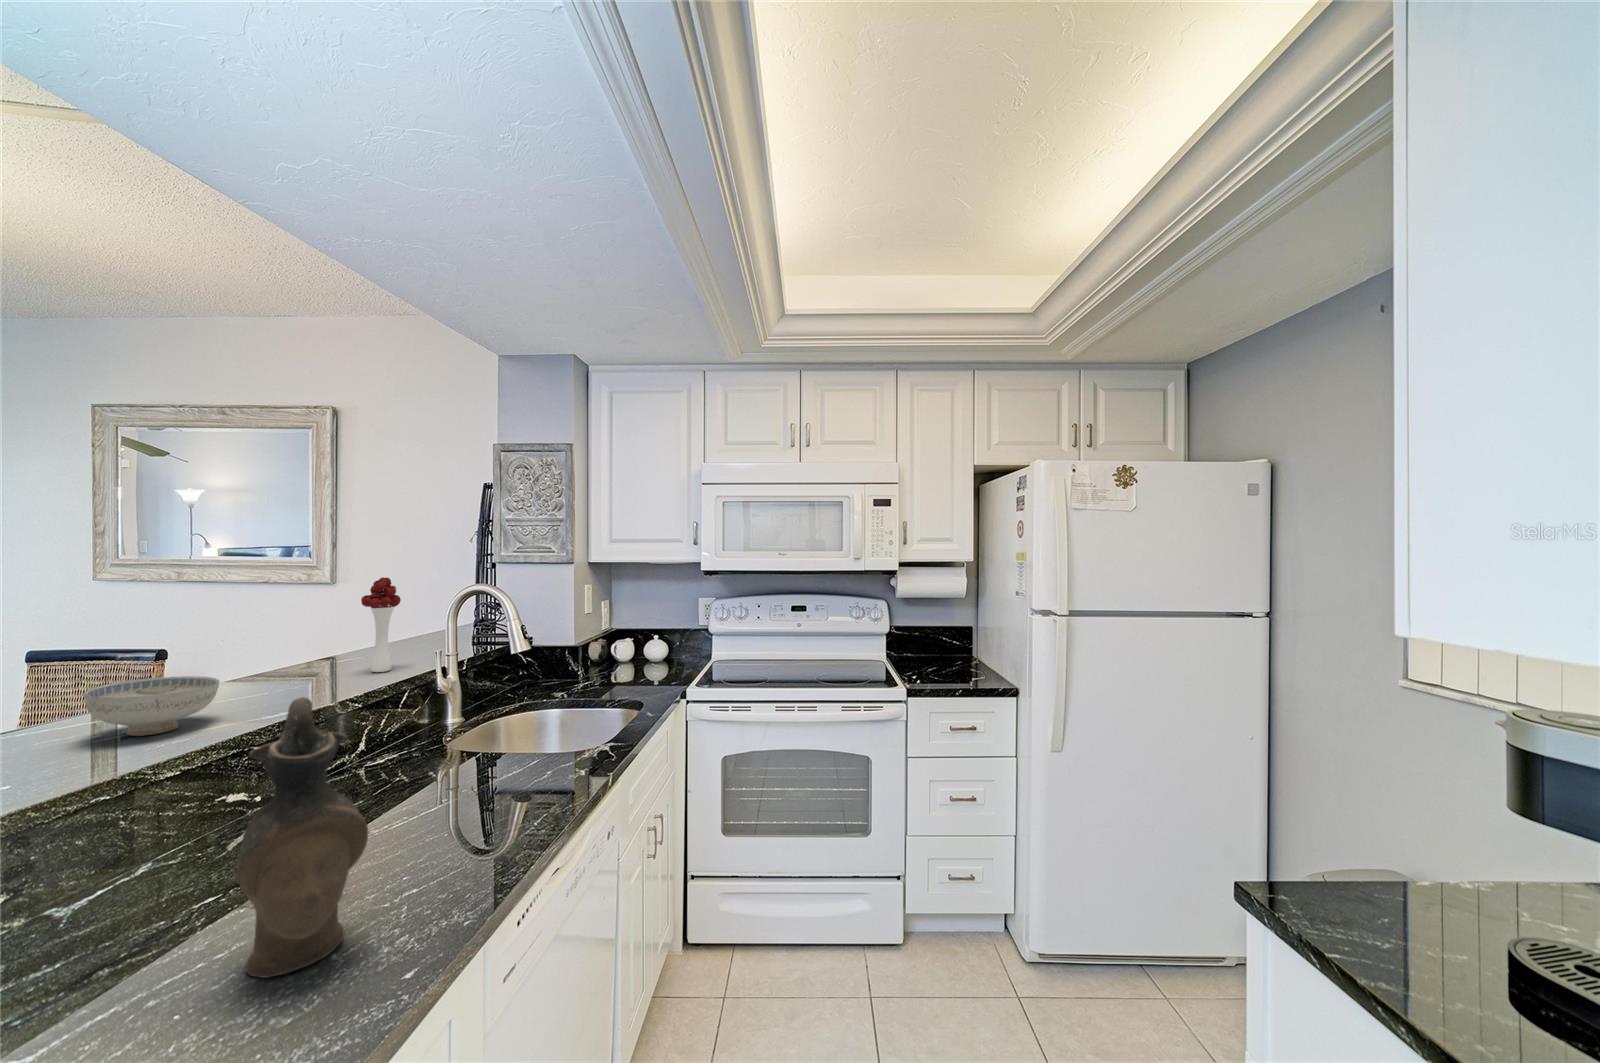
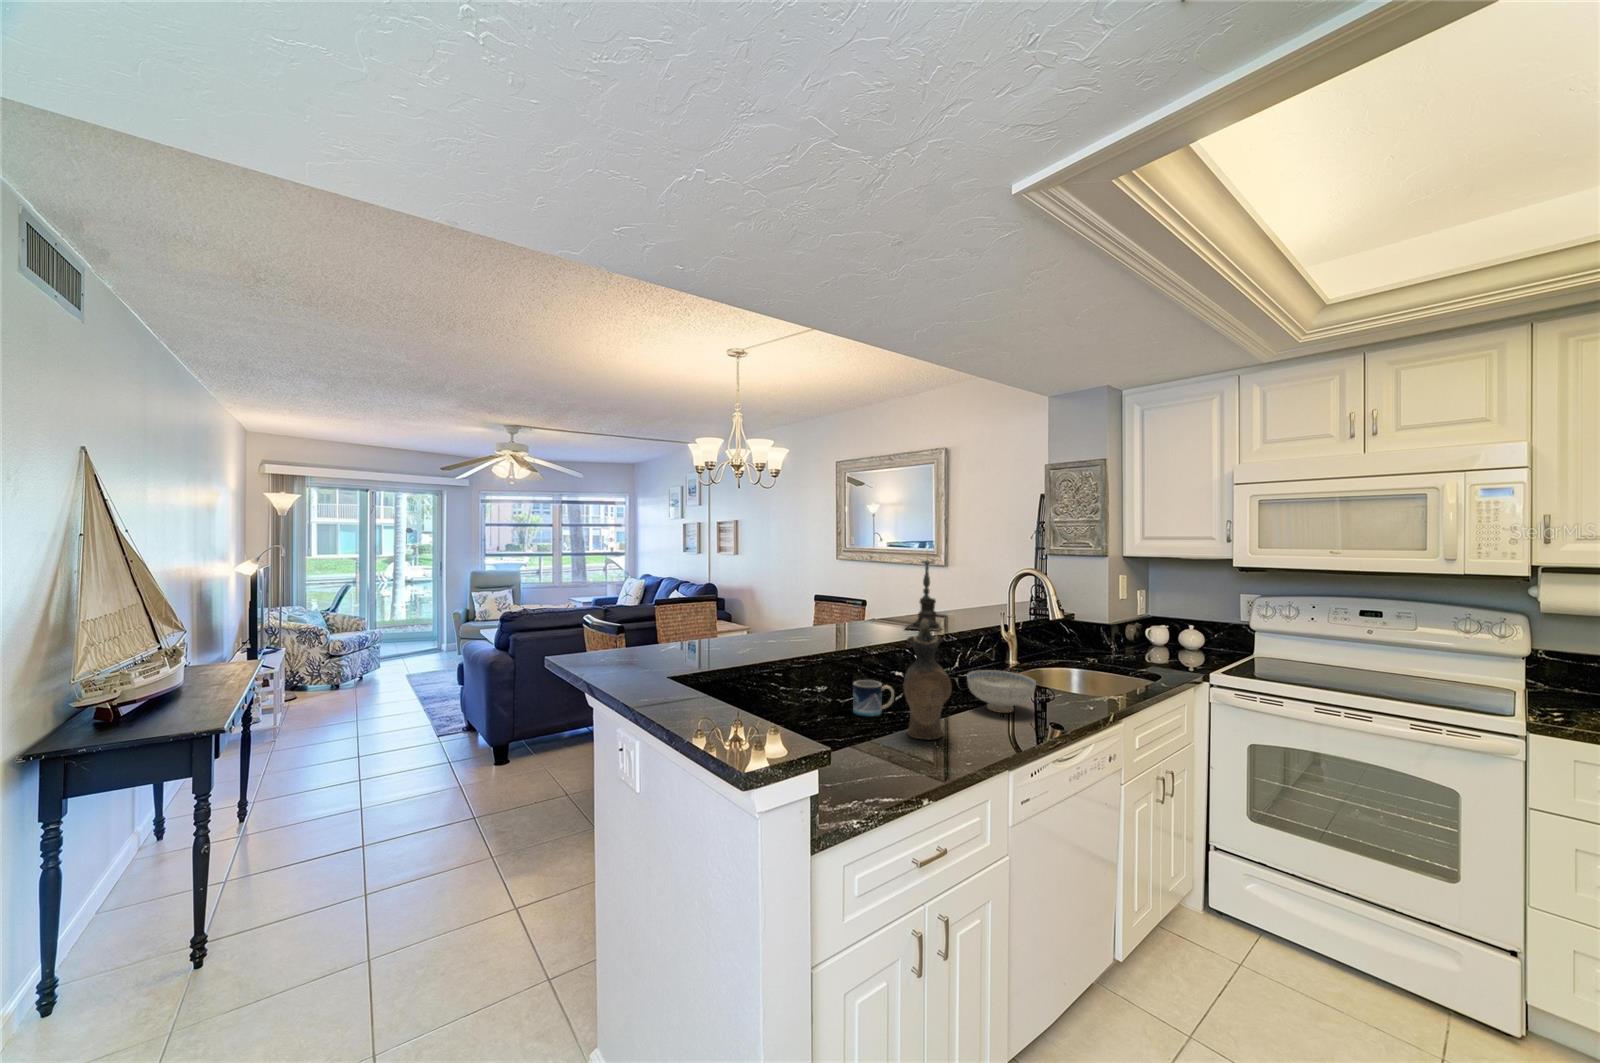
candle holder: none [245,559,338,700] -> present [905,559,942,631]
flower bouquet: present [361,578,401,672] -> none [958,563,980,624]
ceramic bowl: present [84,676,219,736] -> present [967,670,1036,713]
mug: none [73,856,211,963] -> present [853,680,894,716]

